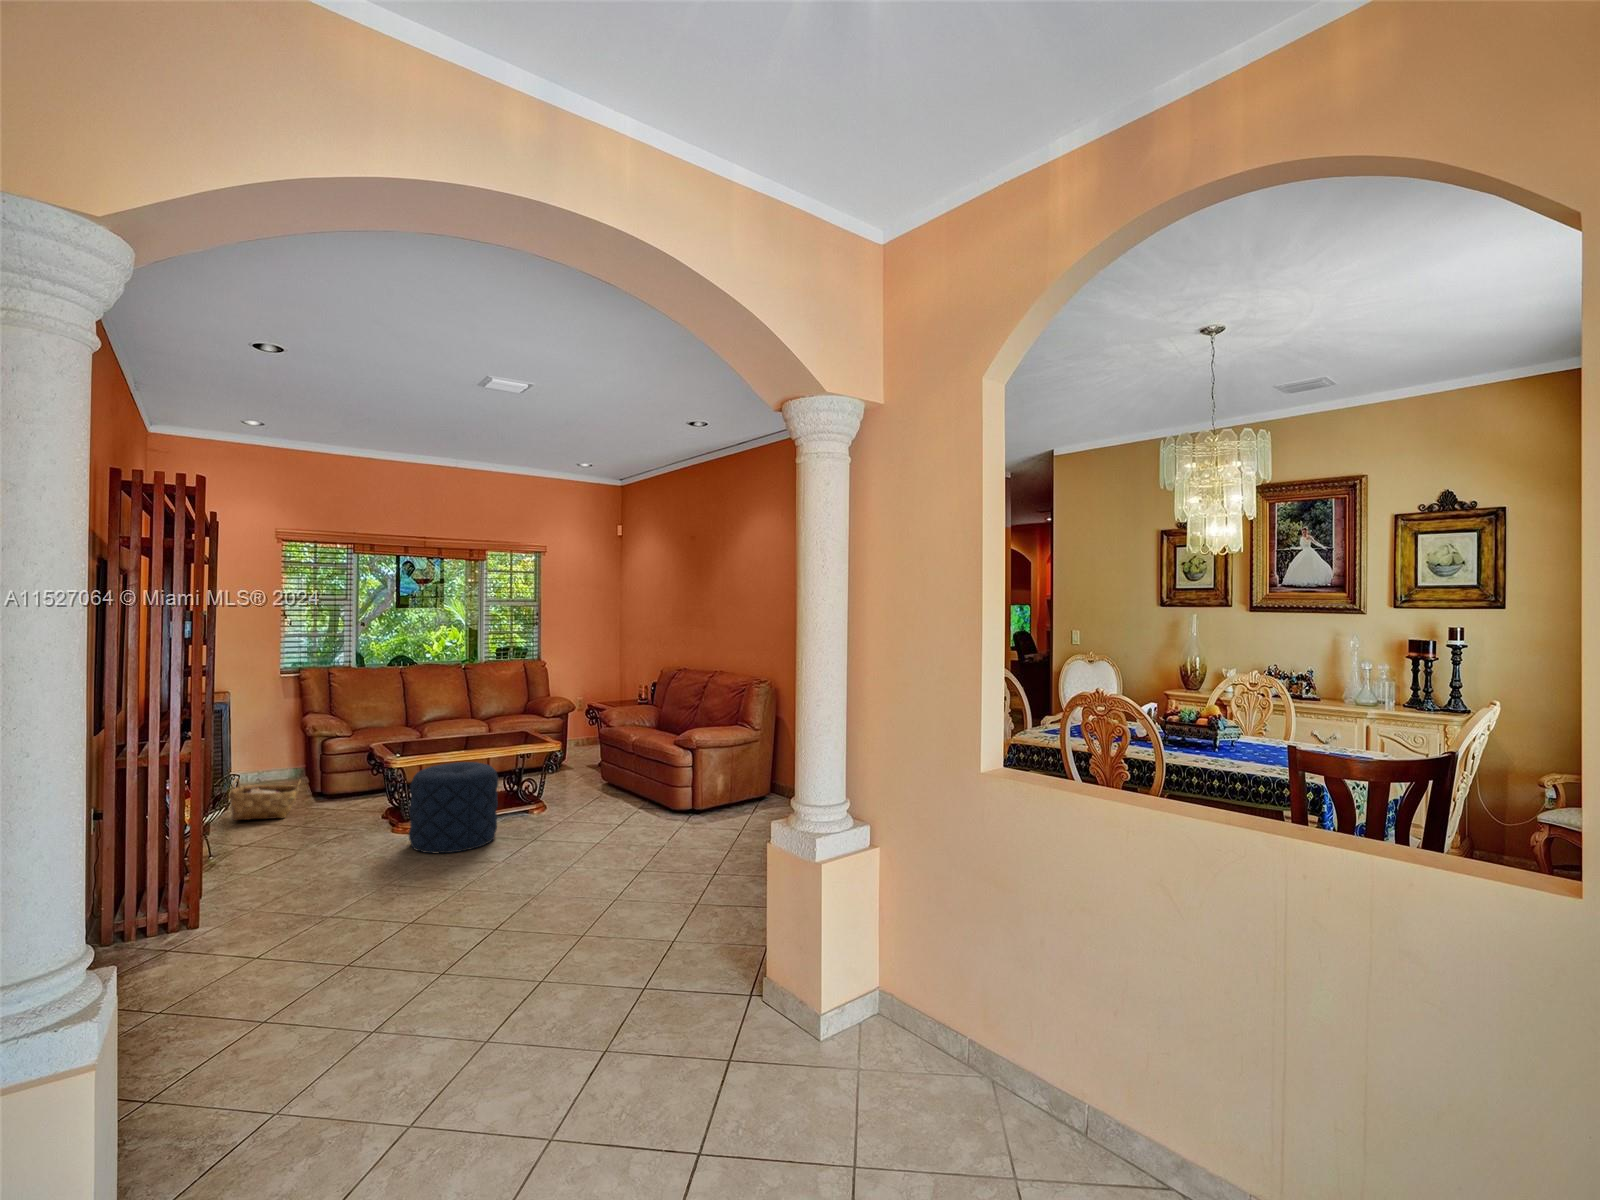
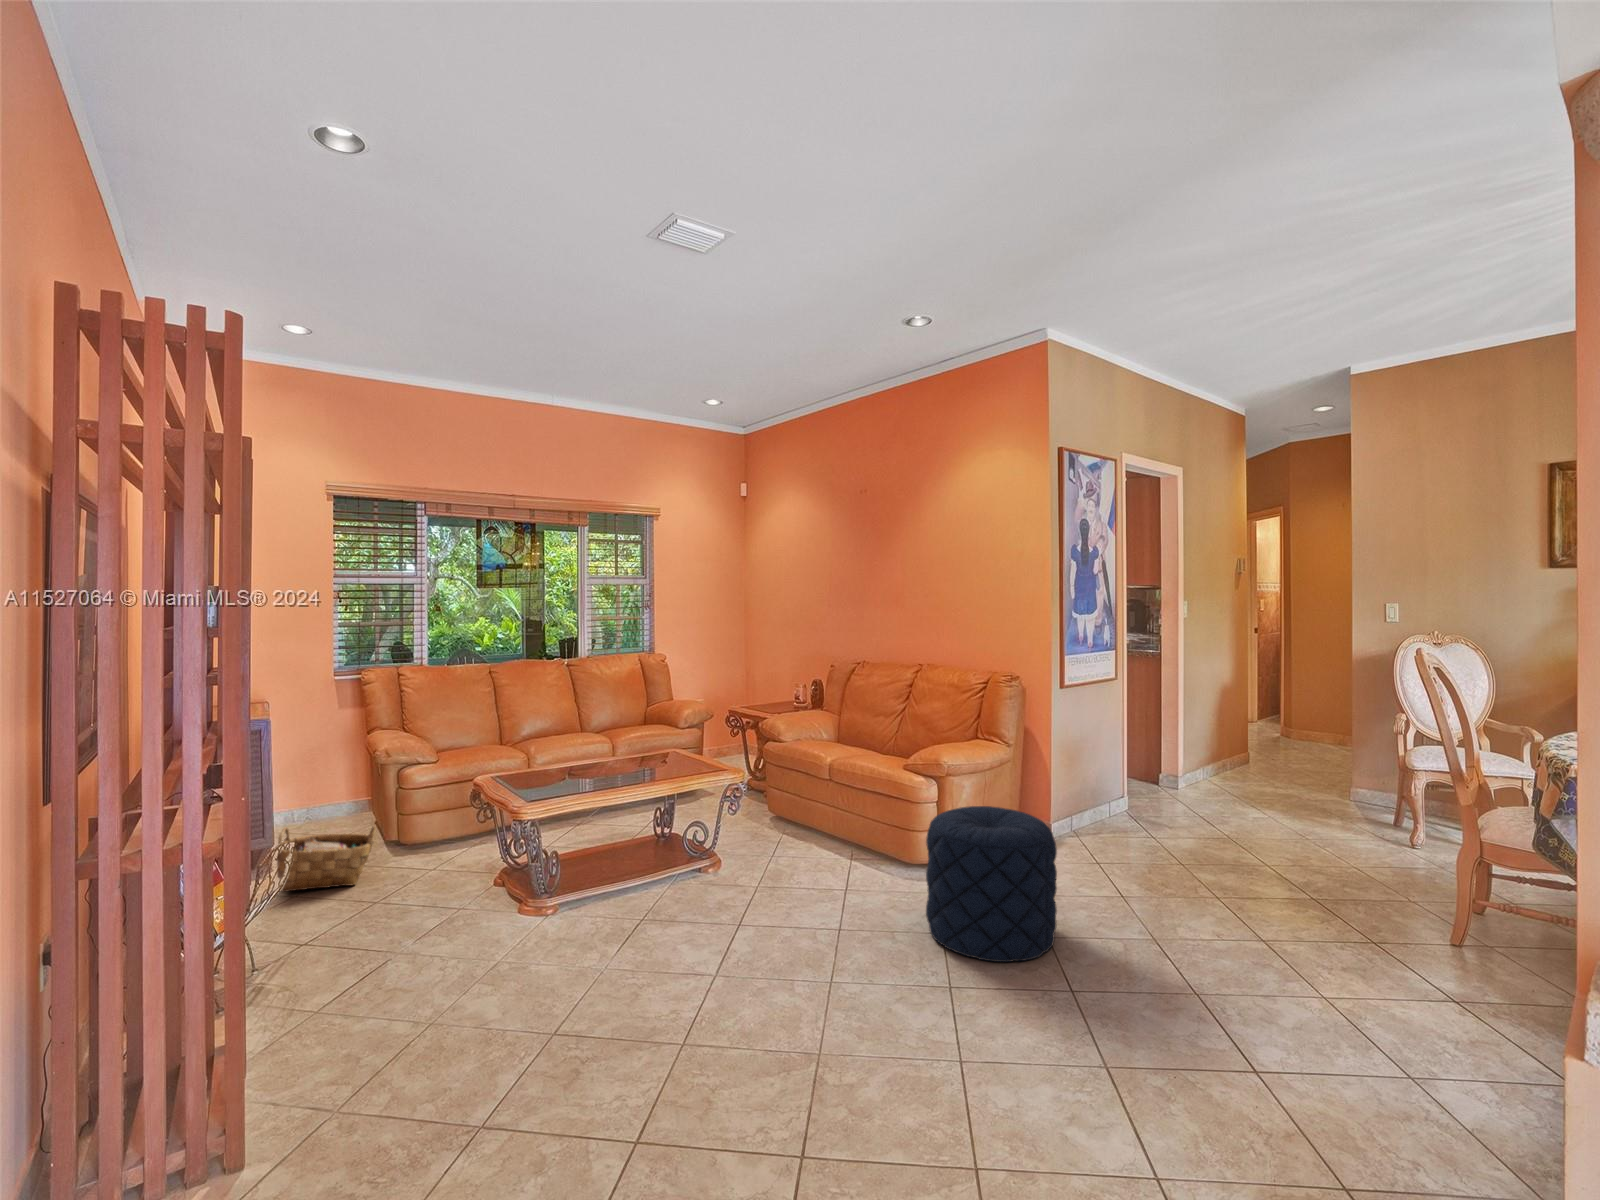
pouf: present [409,762,498,853] -> present [926,806,1057,962]

